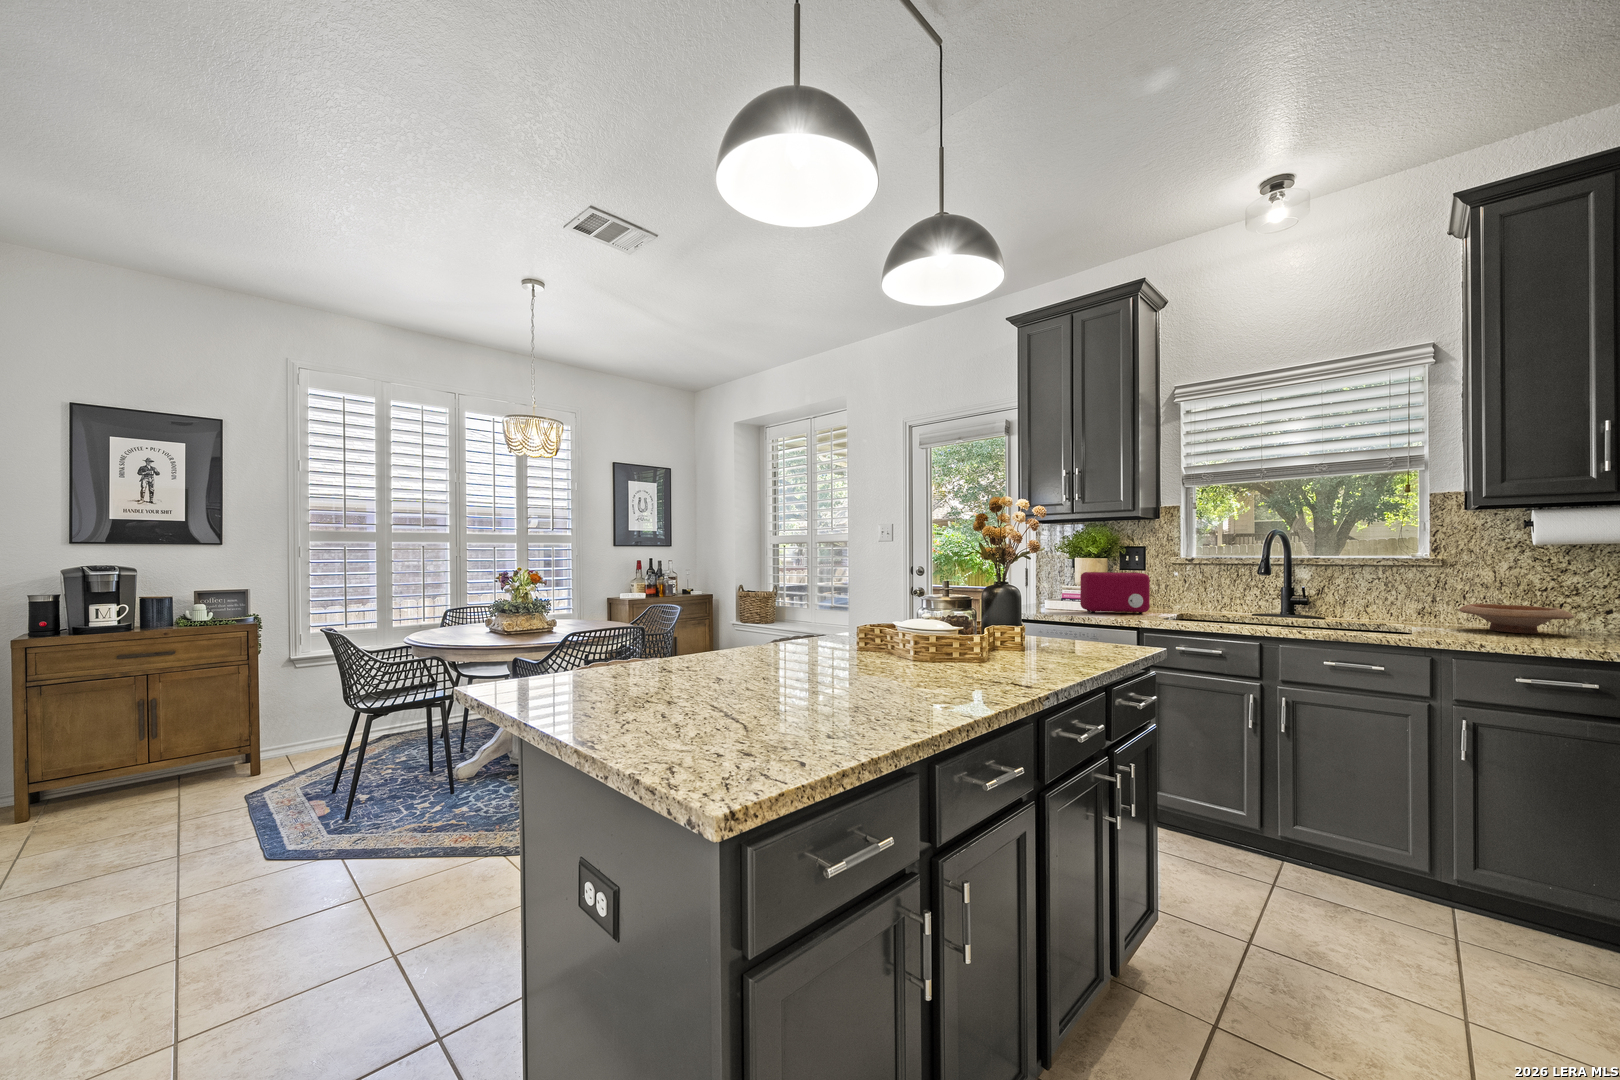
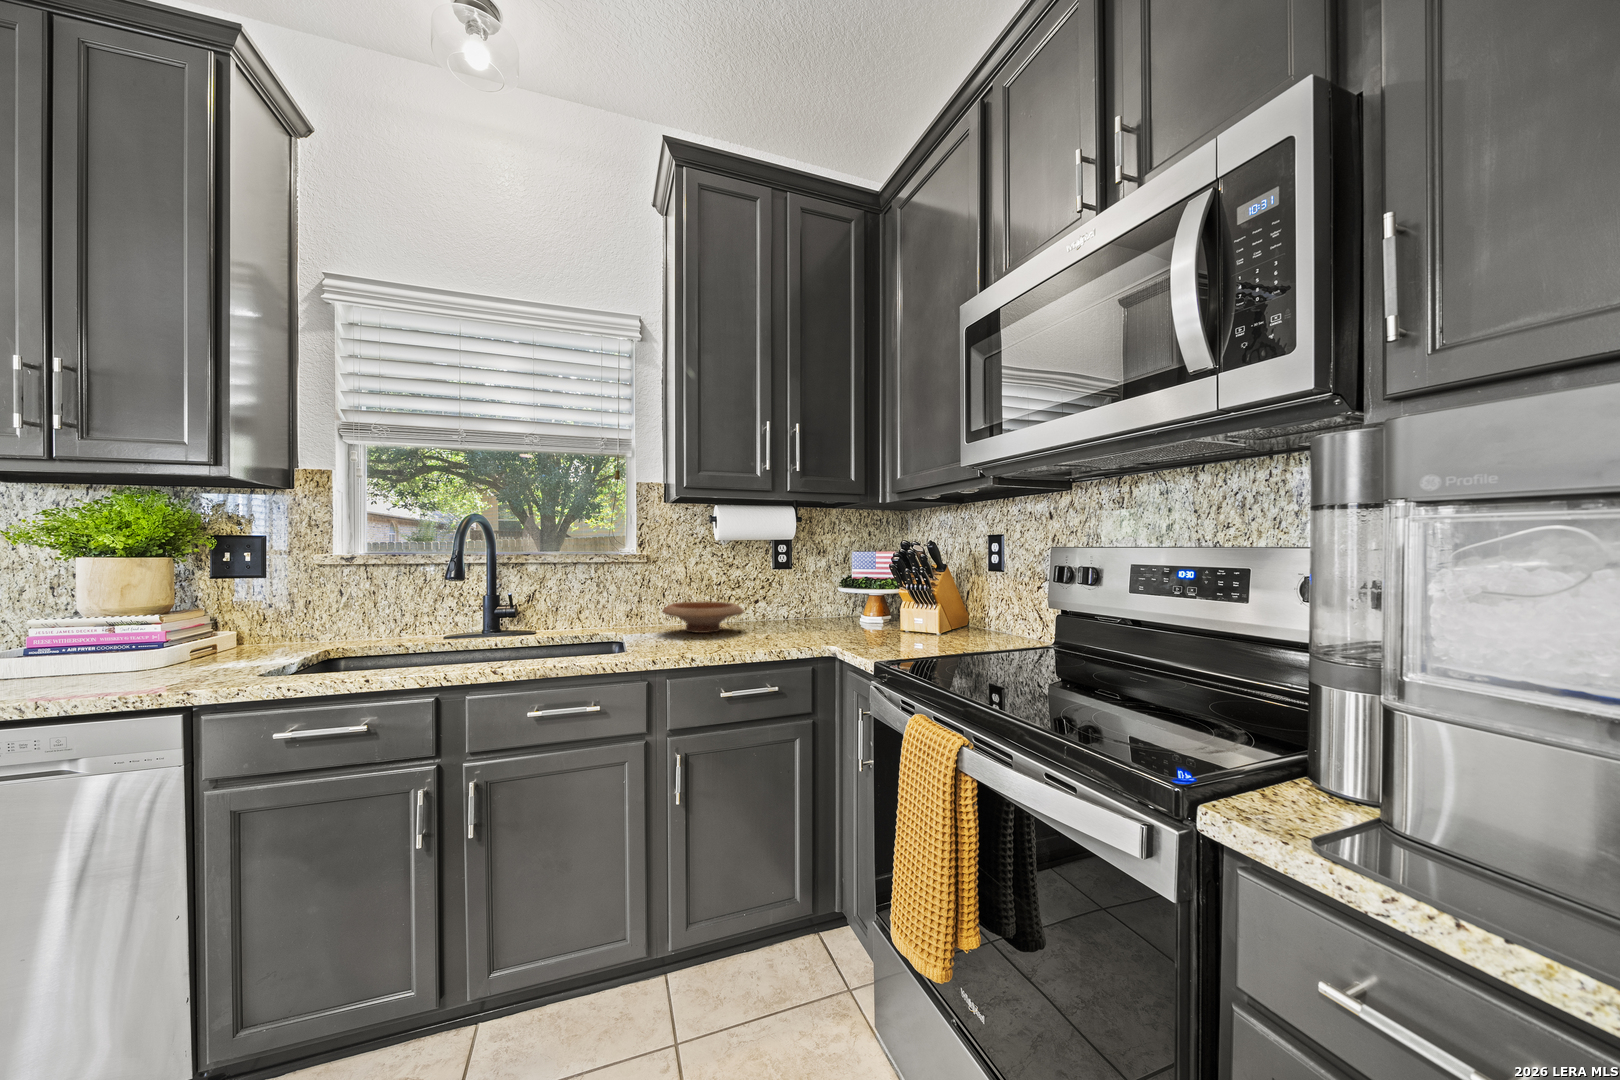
toaster: present [1080,572,1150,614] -> none [66,586,253,683]

